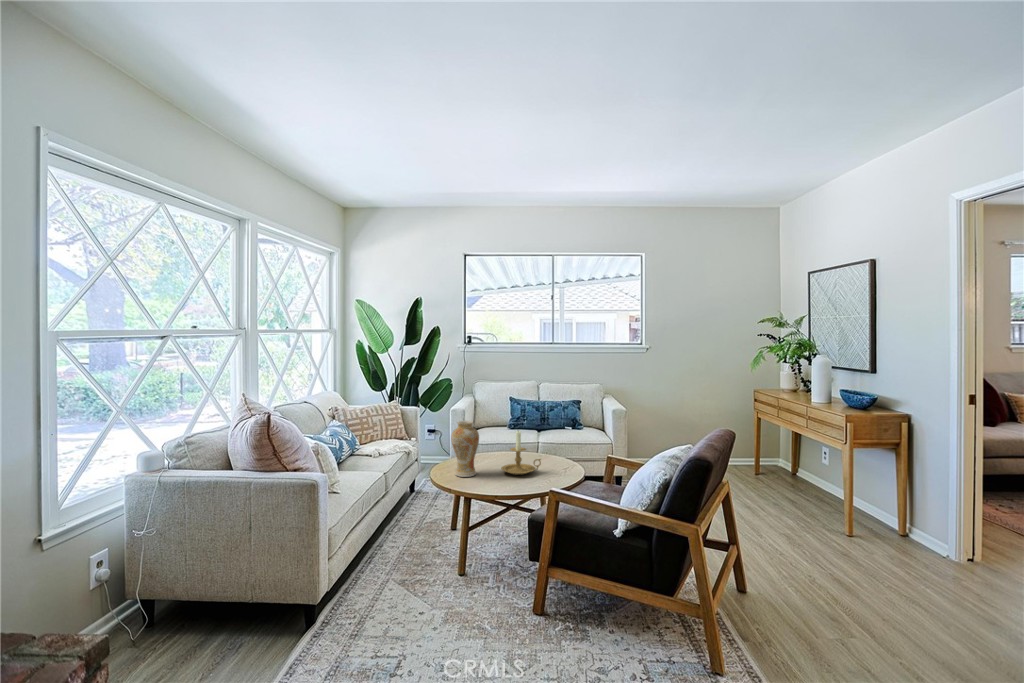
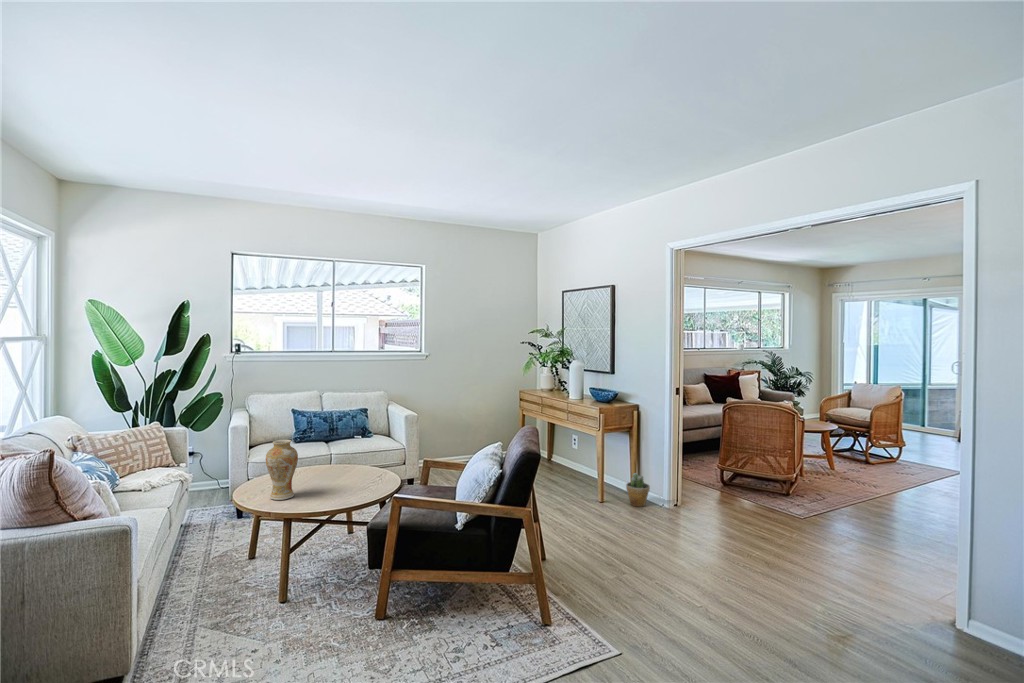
candle holder: present [501,431,541,475] -> none [320,444,362,490]
potted plant: none [889,503,929,550] -> present [626,473,650,507]

